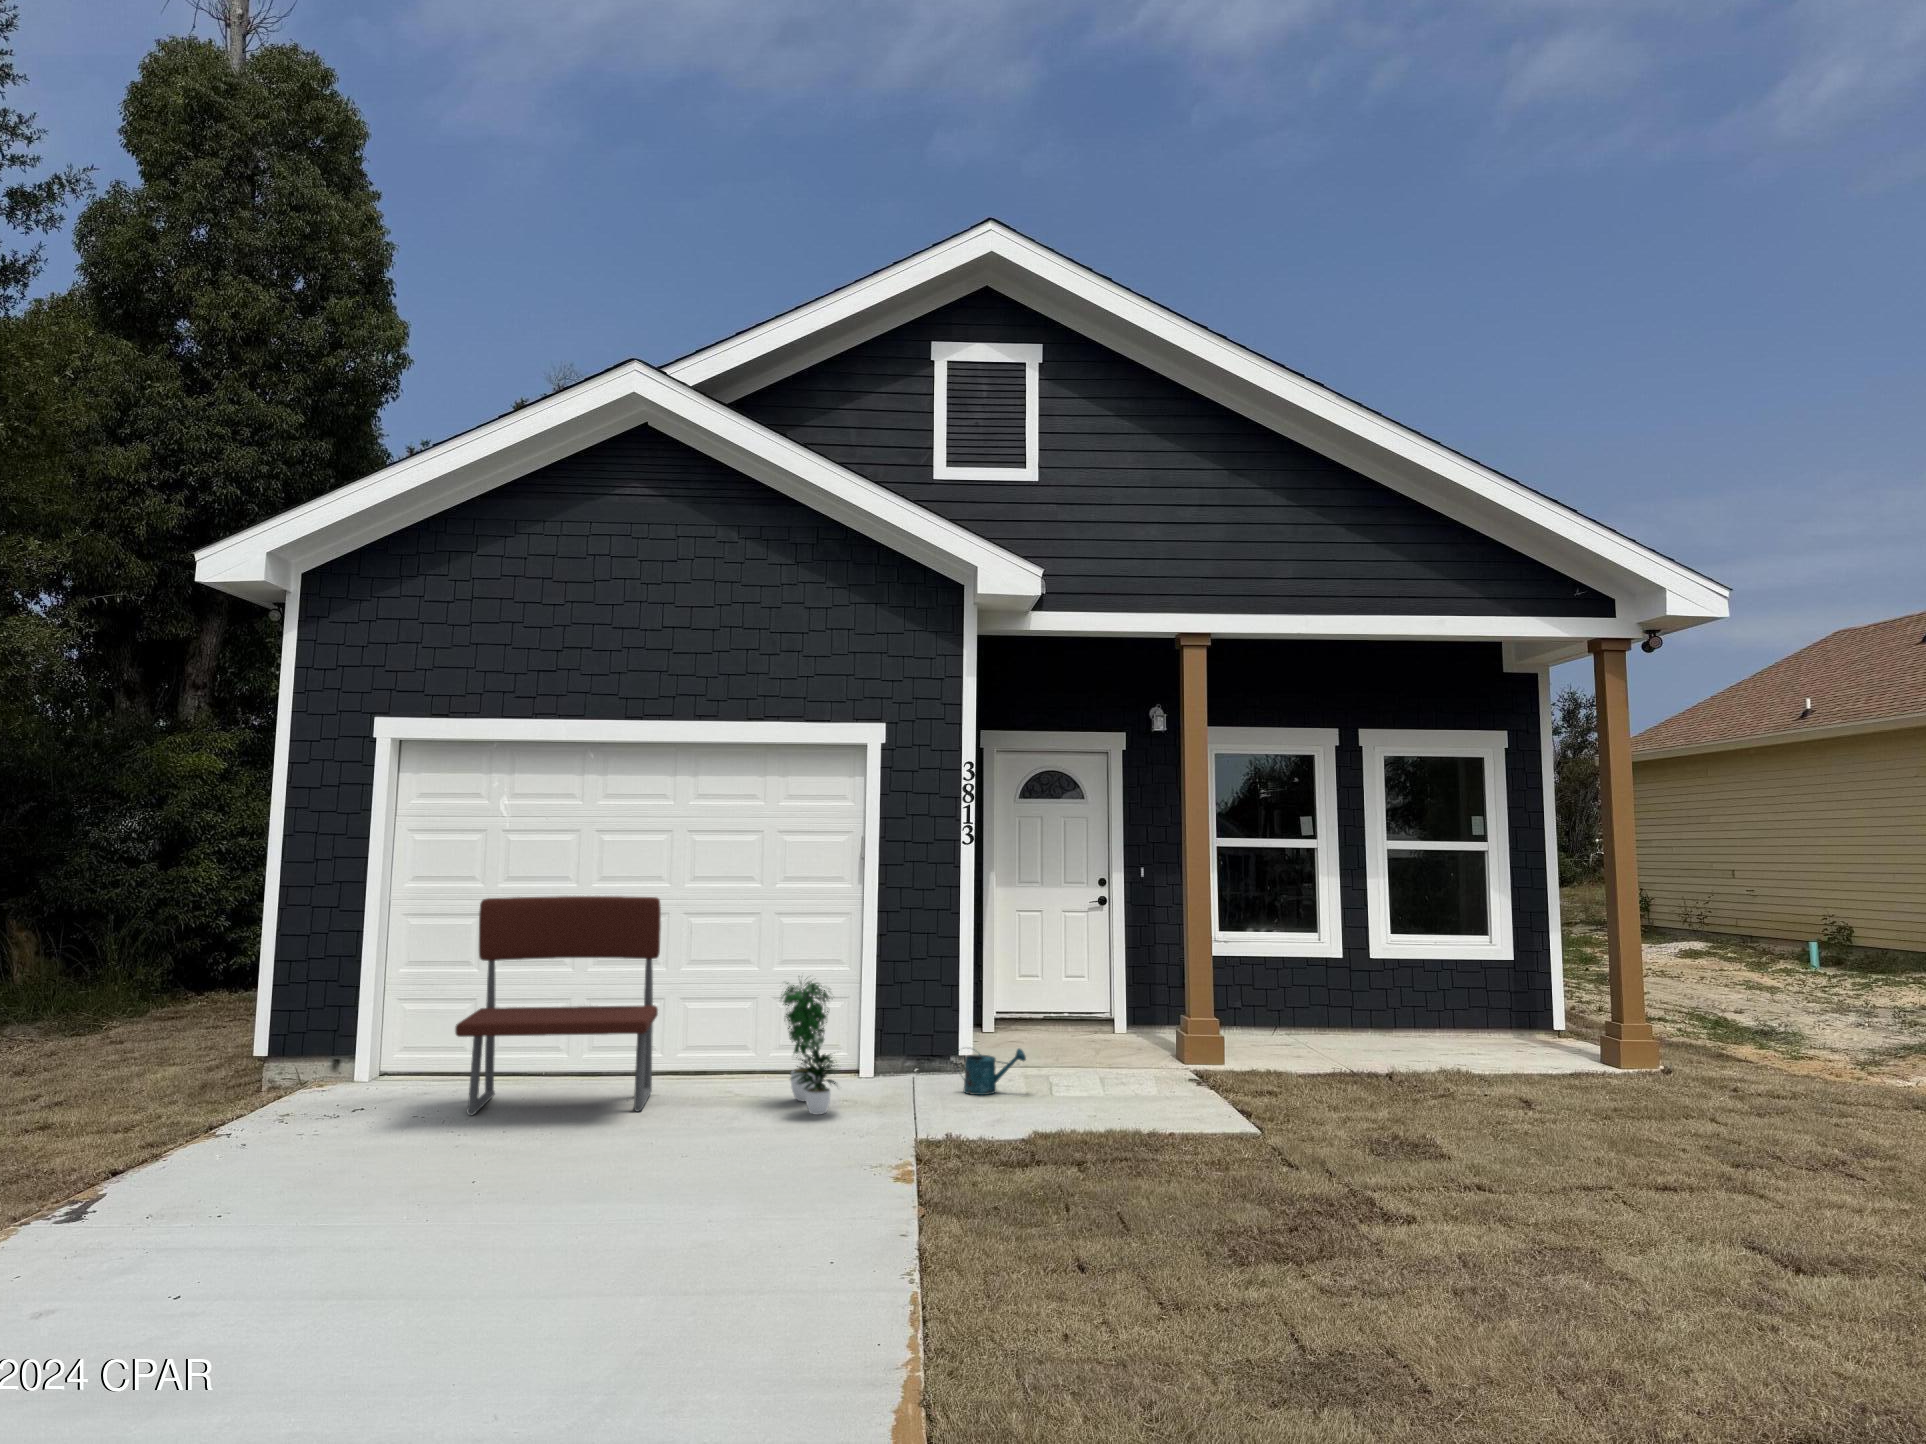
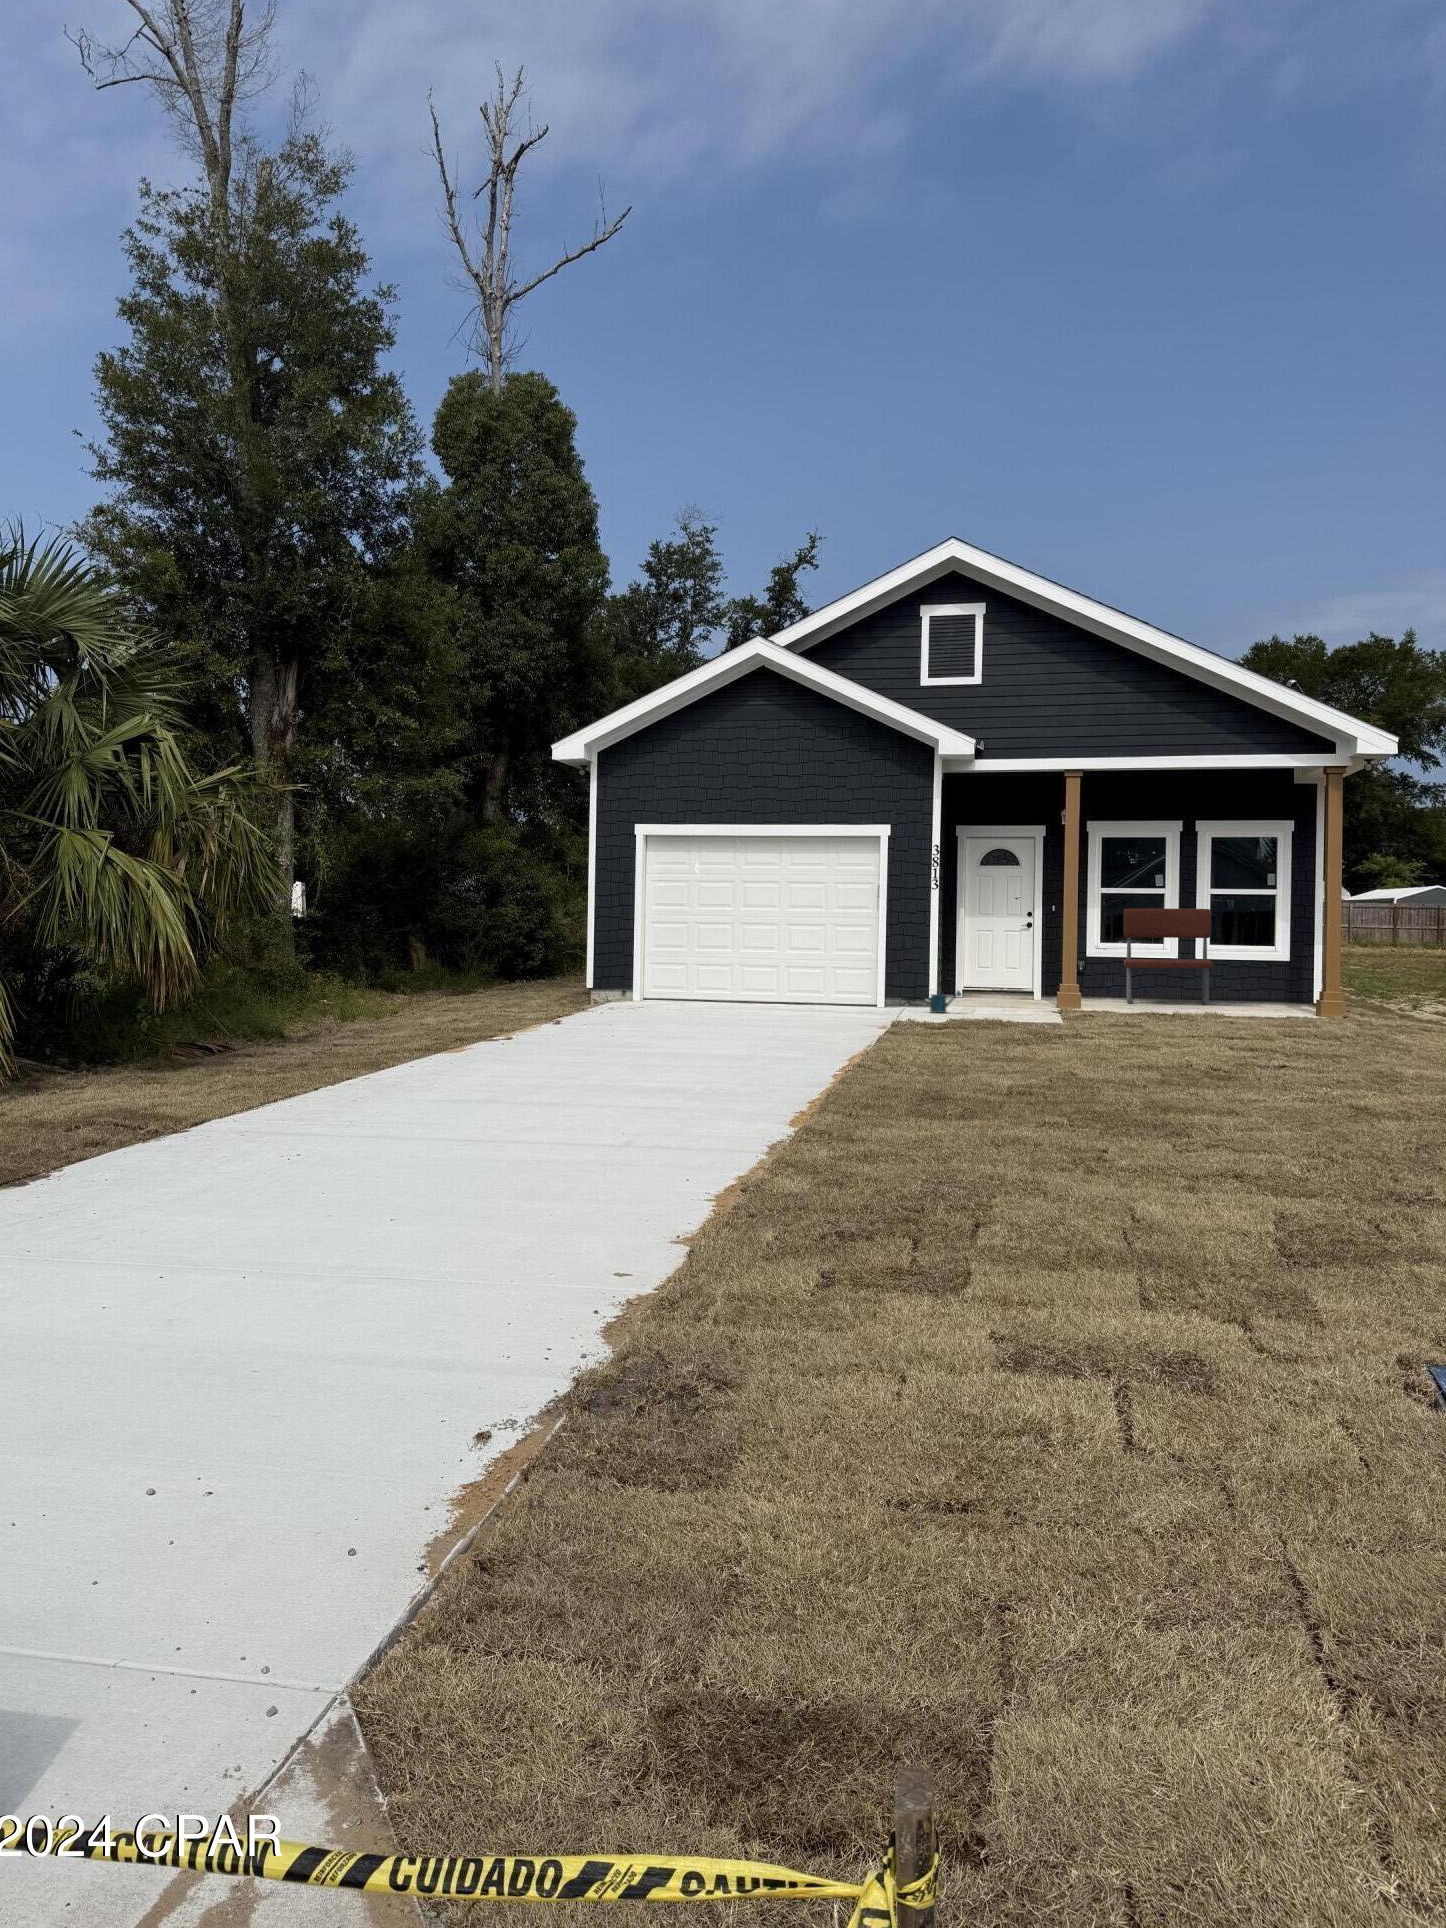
bench: present [455,896,661,1115] -> present [1124,909,1213,1005]
potted plant: present [781,978,837,1115] -> none [835,949,865,1015]

